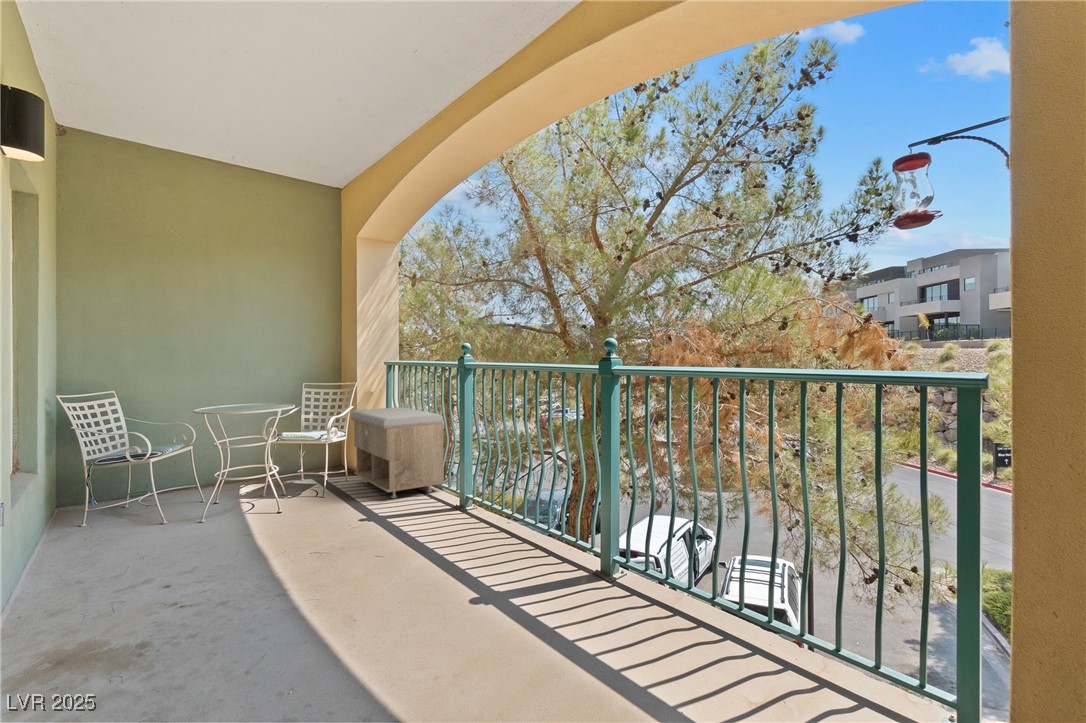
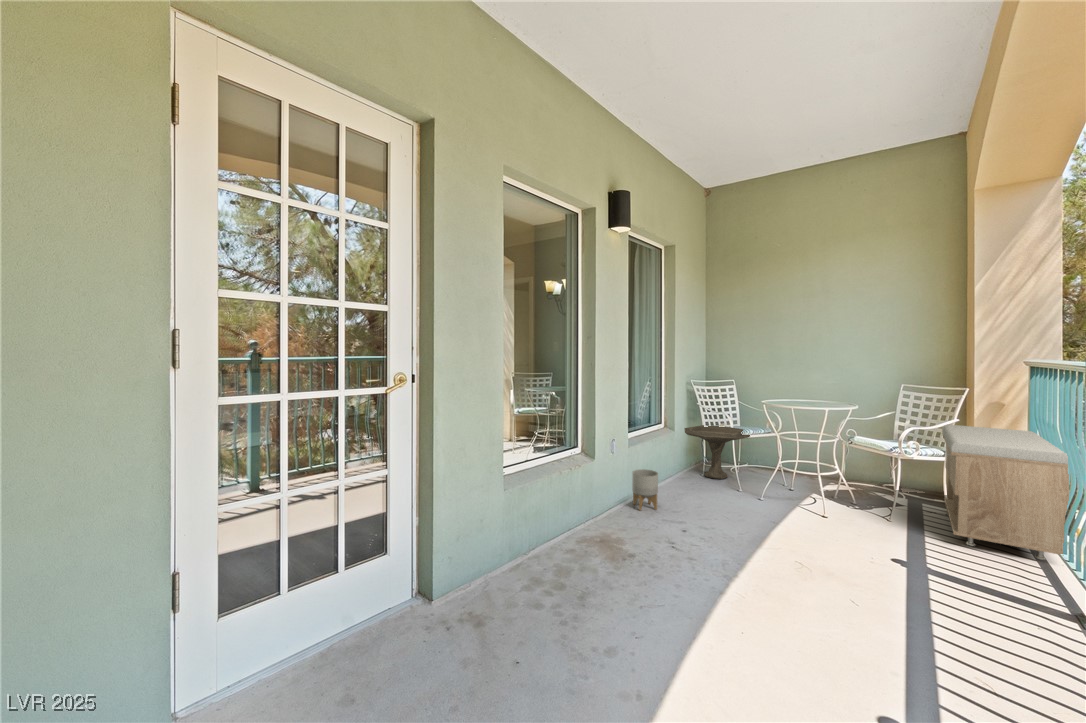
side table: none [53,451,171,527] -> present [685,425,750,479]
planter: none [27,530,82,599] -> present [632,469,658,511]

